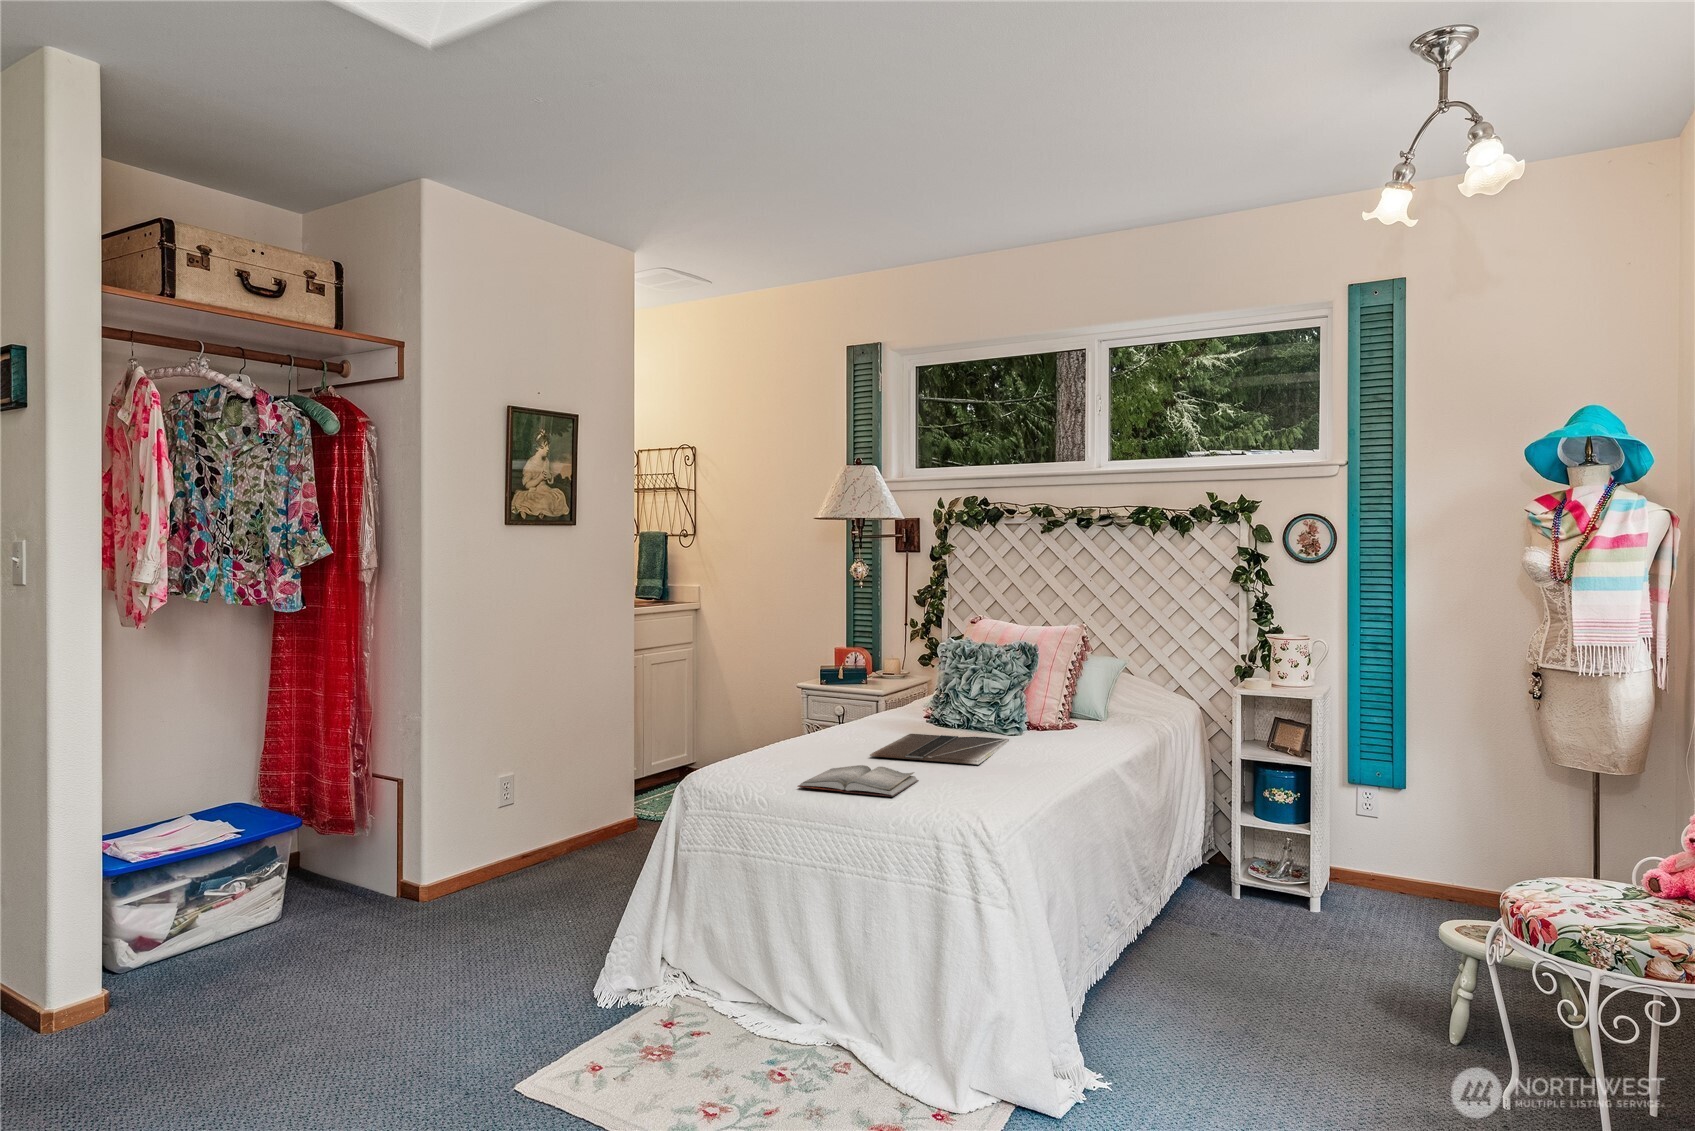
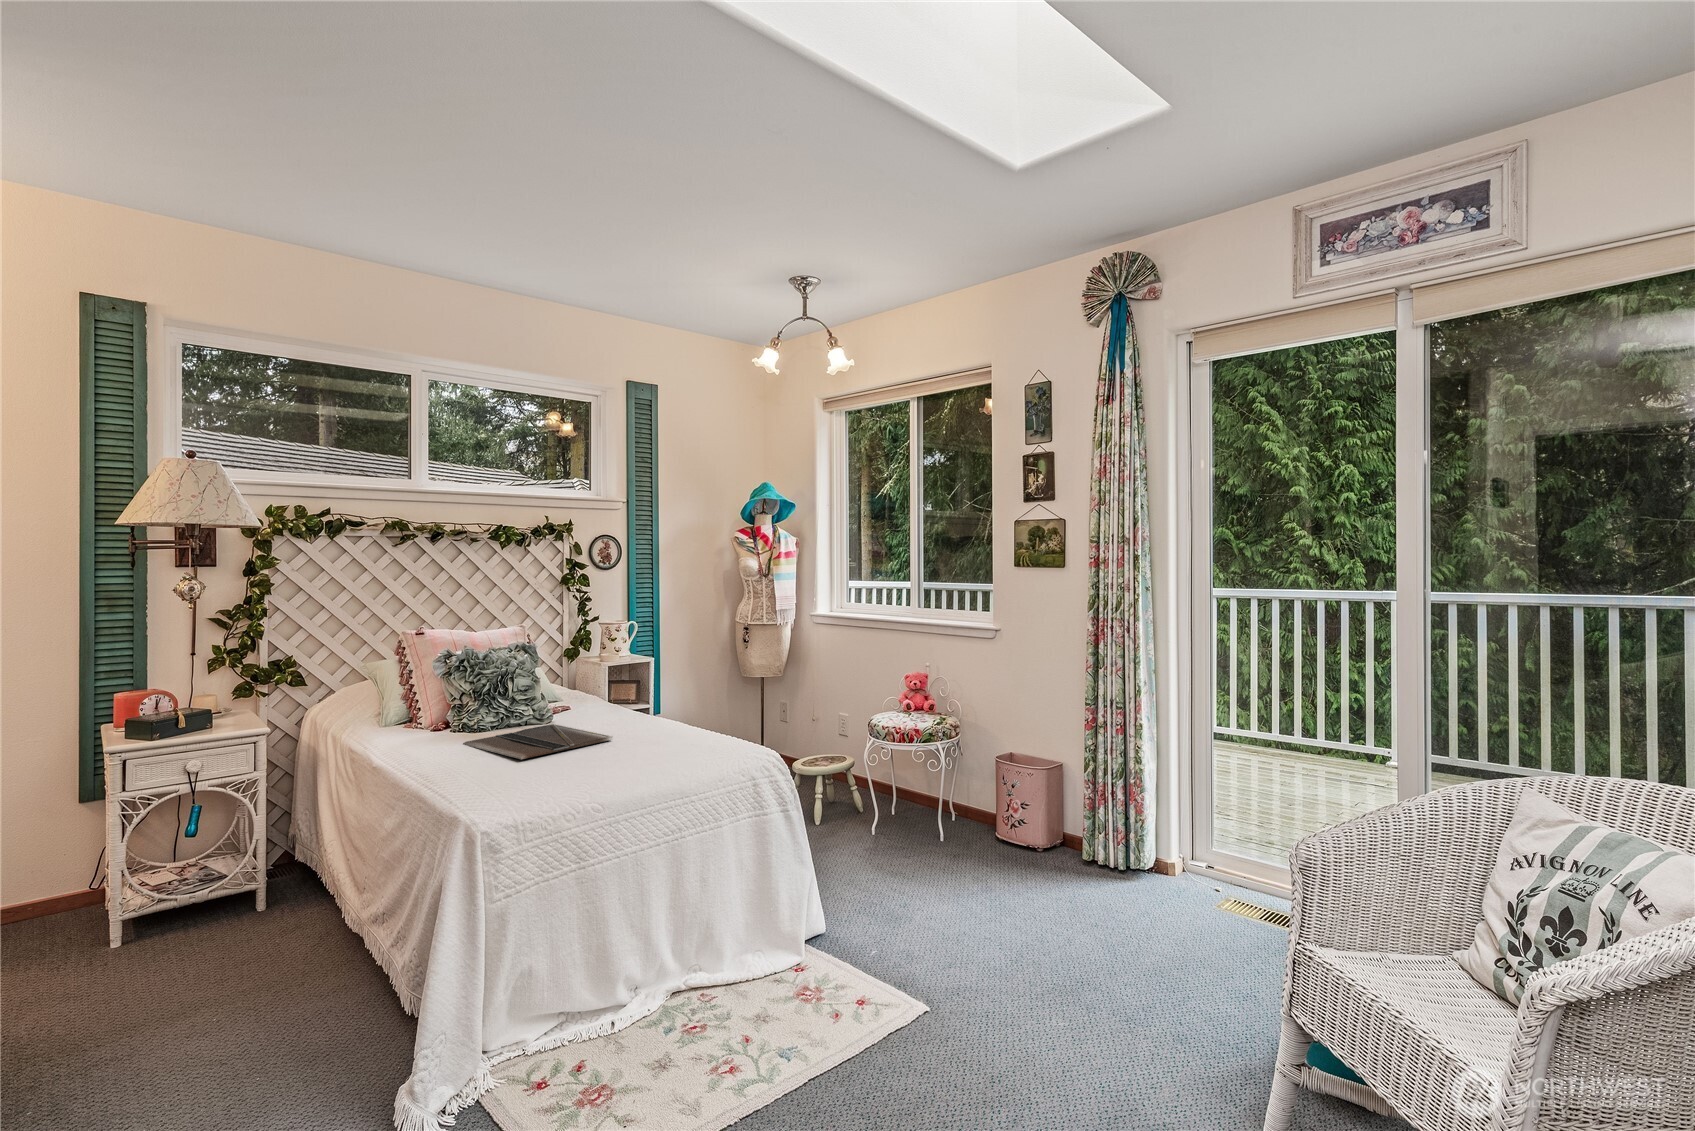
hardback book: present [798,765,919,797] -> none [542,751,662,788]

